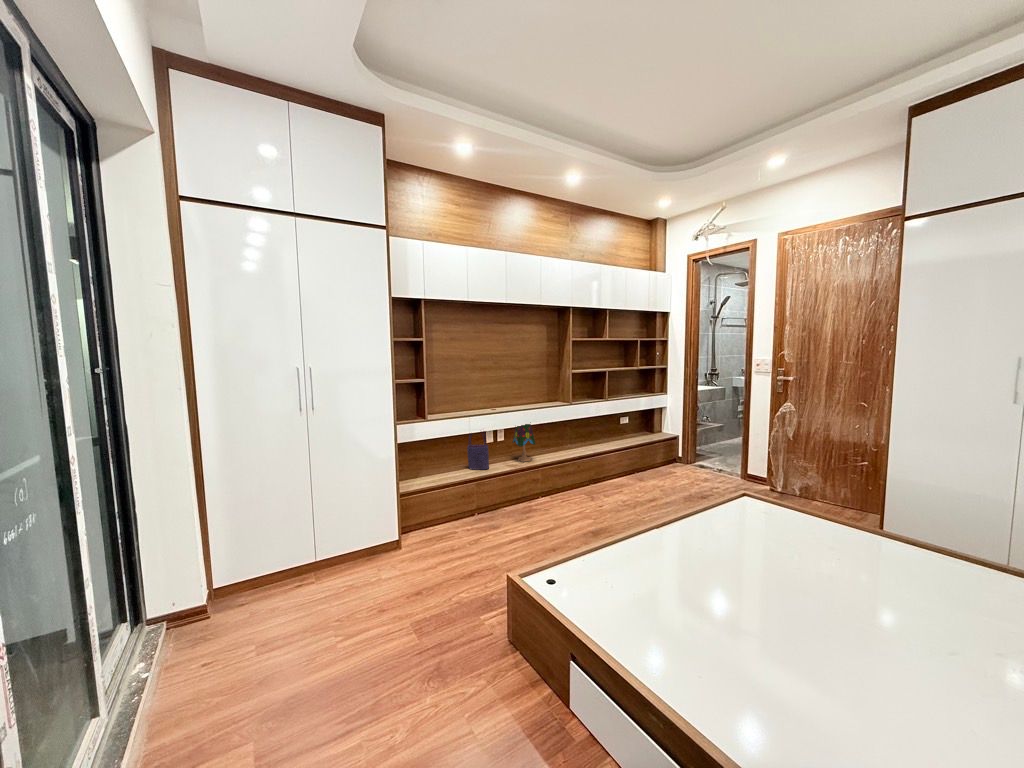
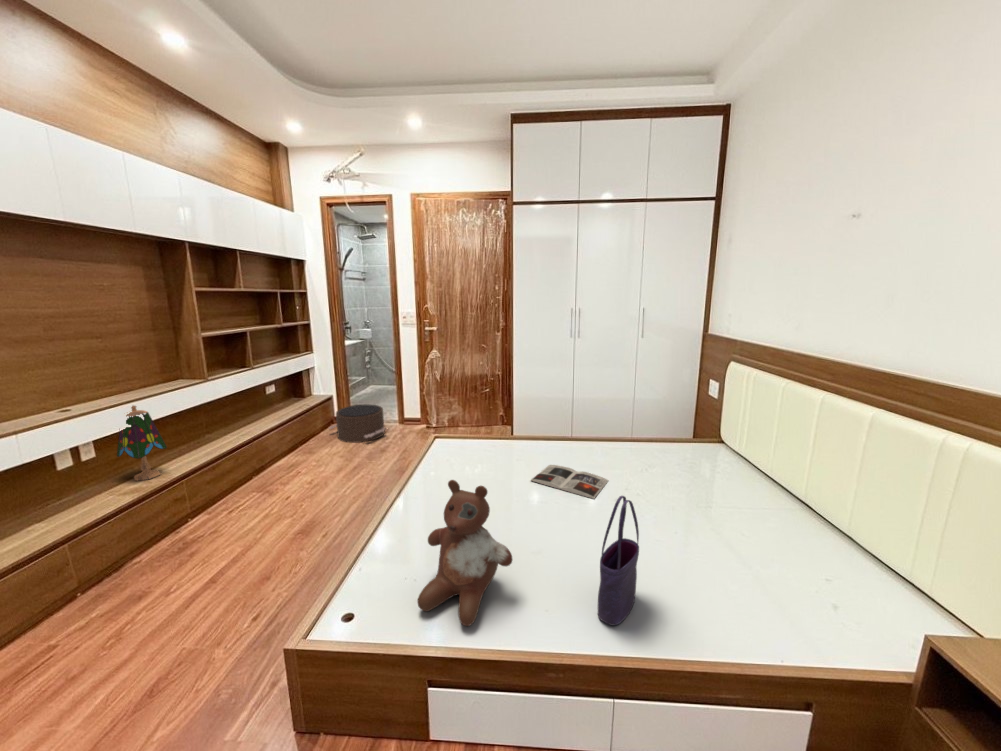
tote bag: present [467,436,489,470] -> present [598,496,639,625]
pouf: none [664,448,719,486] -> present [329,404,385,443]
stuffed bear: none [579,505,660,629] -> present [418,480,512,626]
magazine: none [794,565,931,625] -> present [531,465,608,499]

